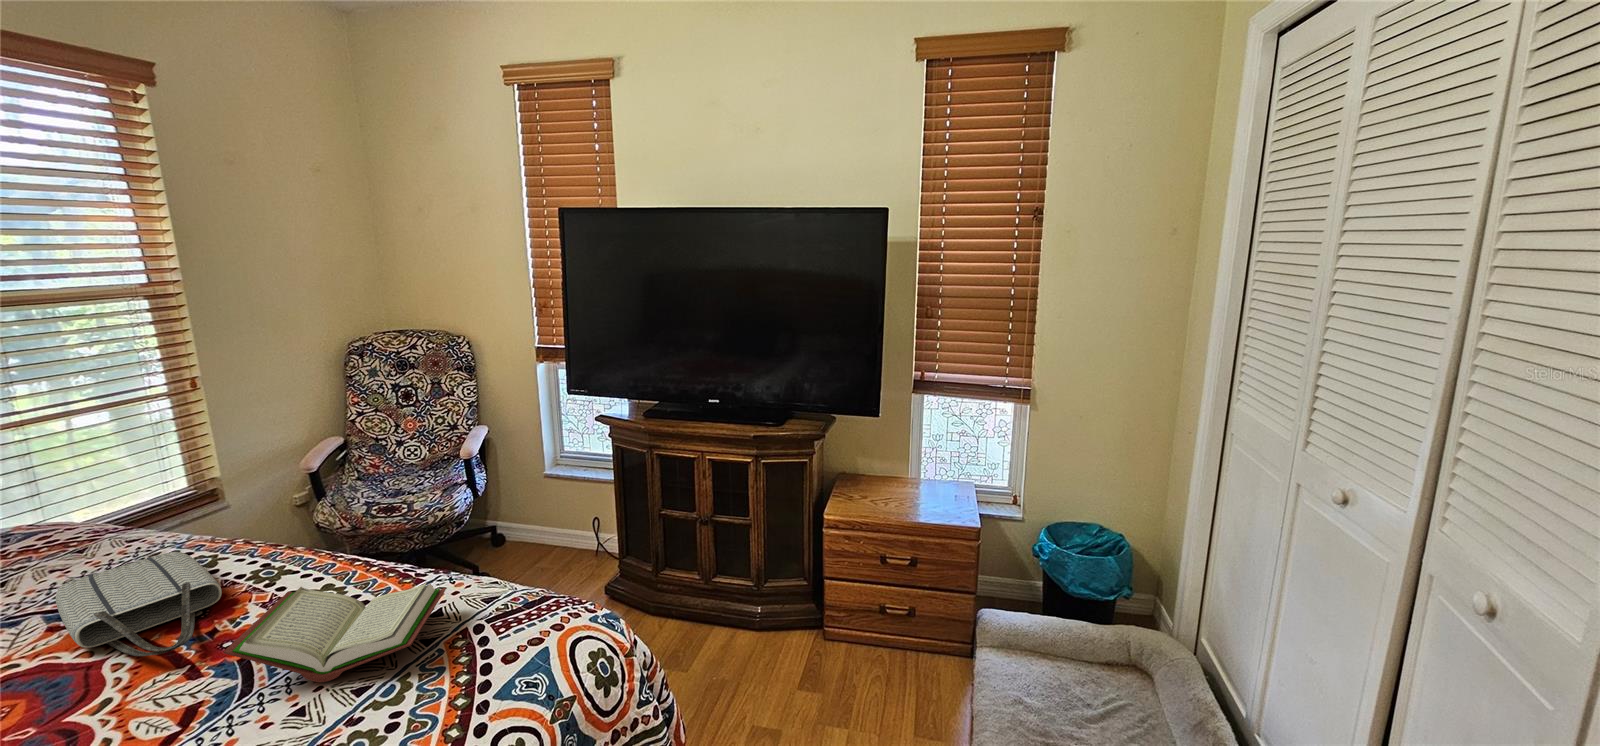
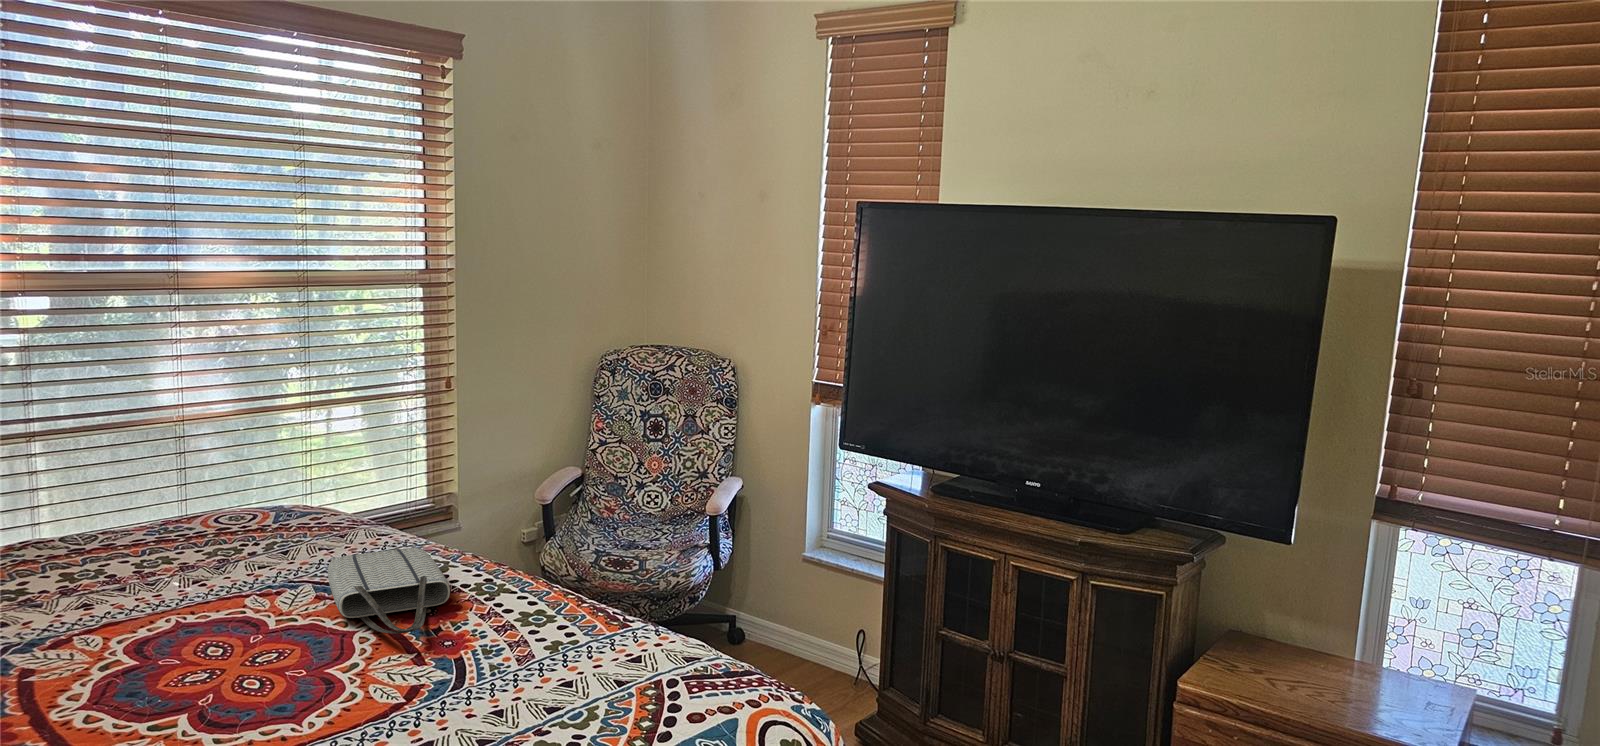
book: present [224,583,446,682] -> none [446,596,647,695]

